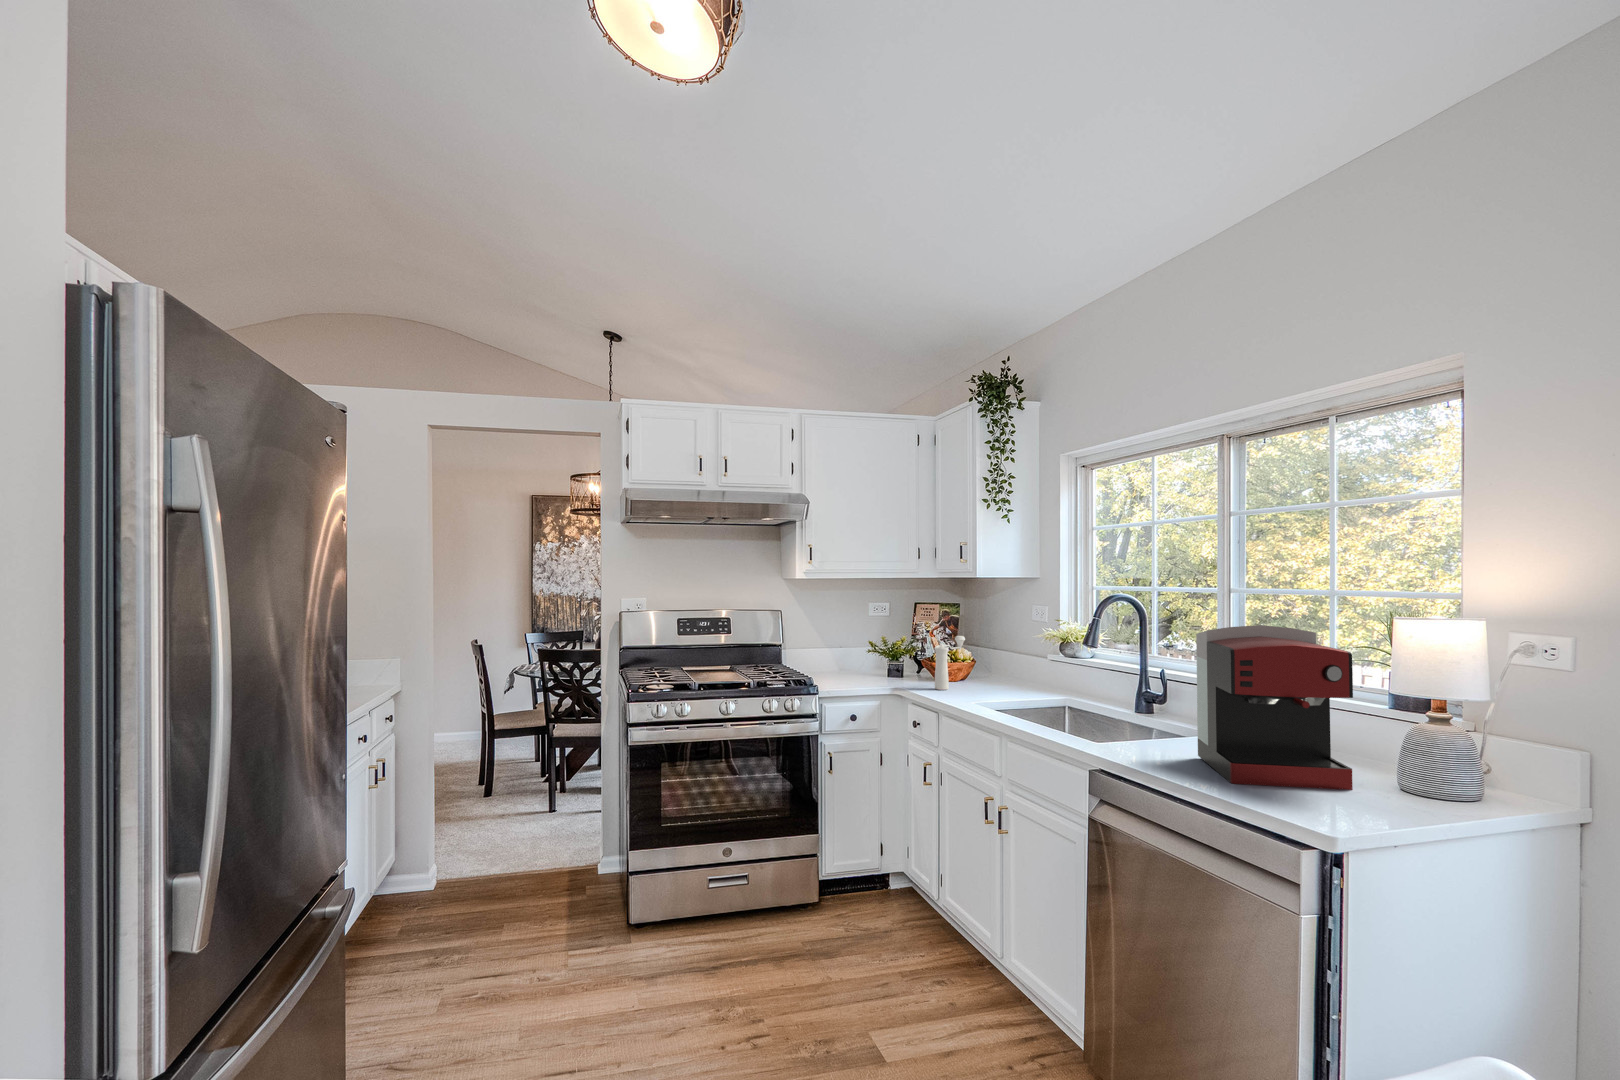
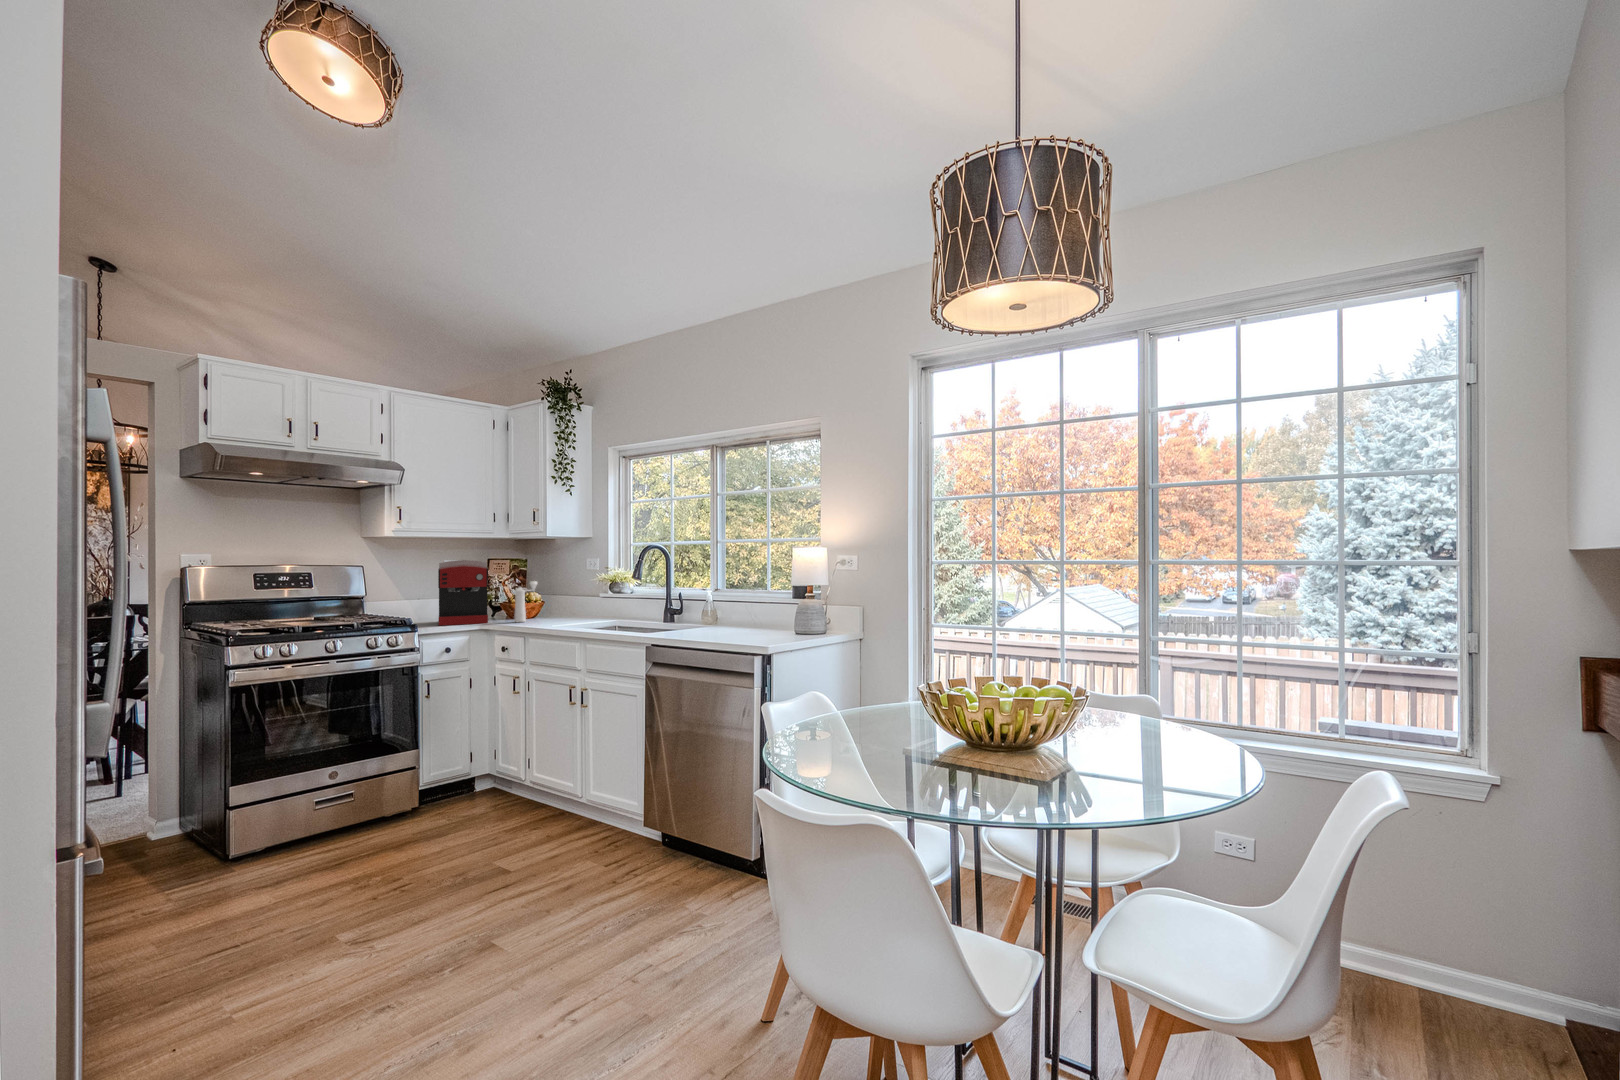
coffee maker: present [1196,625,1353,790] -> present [438,560,488,625]

